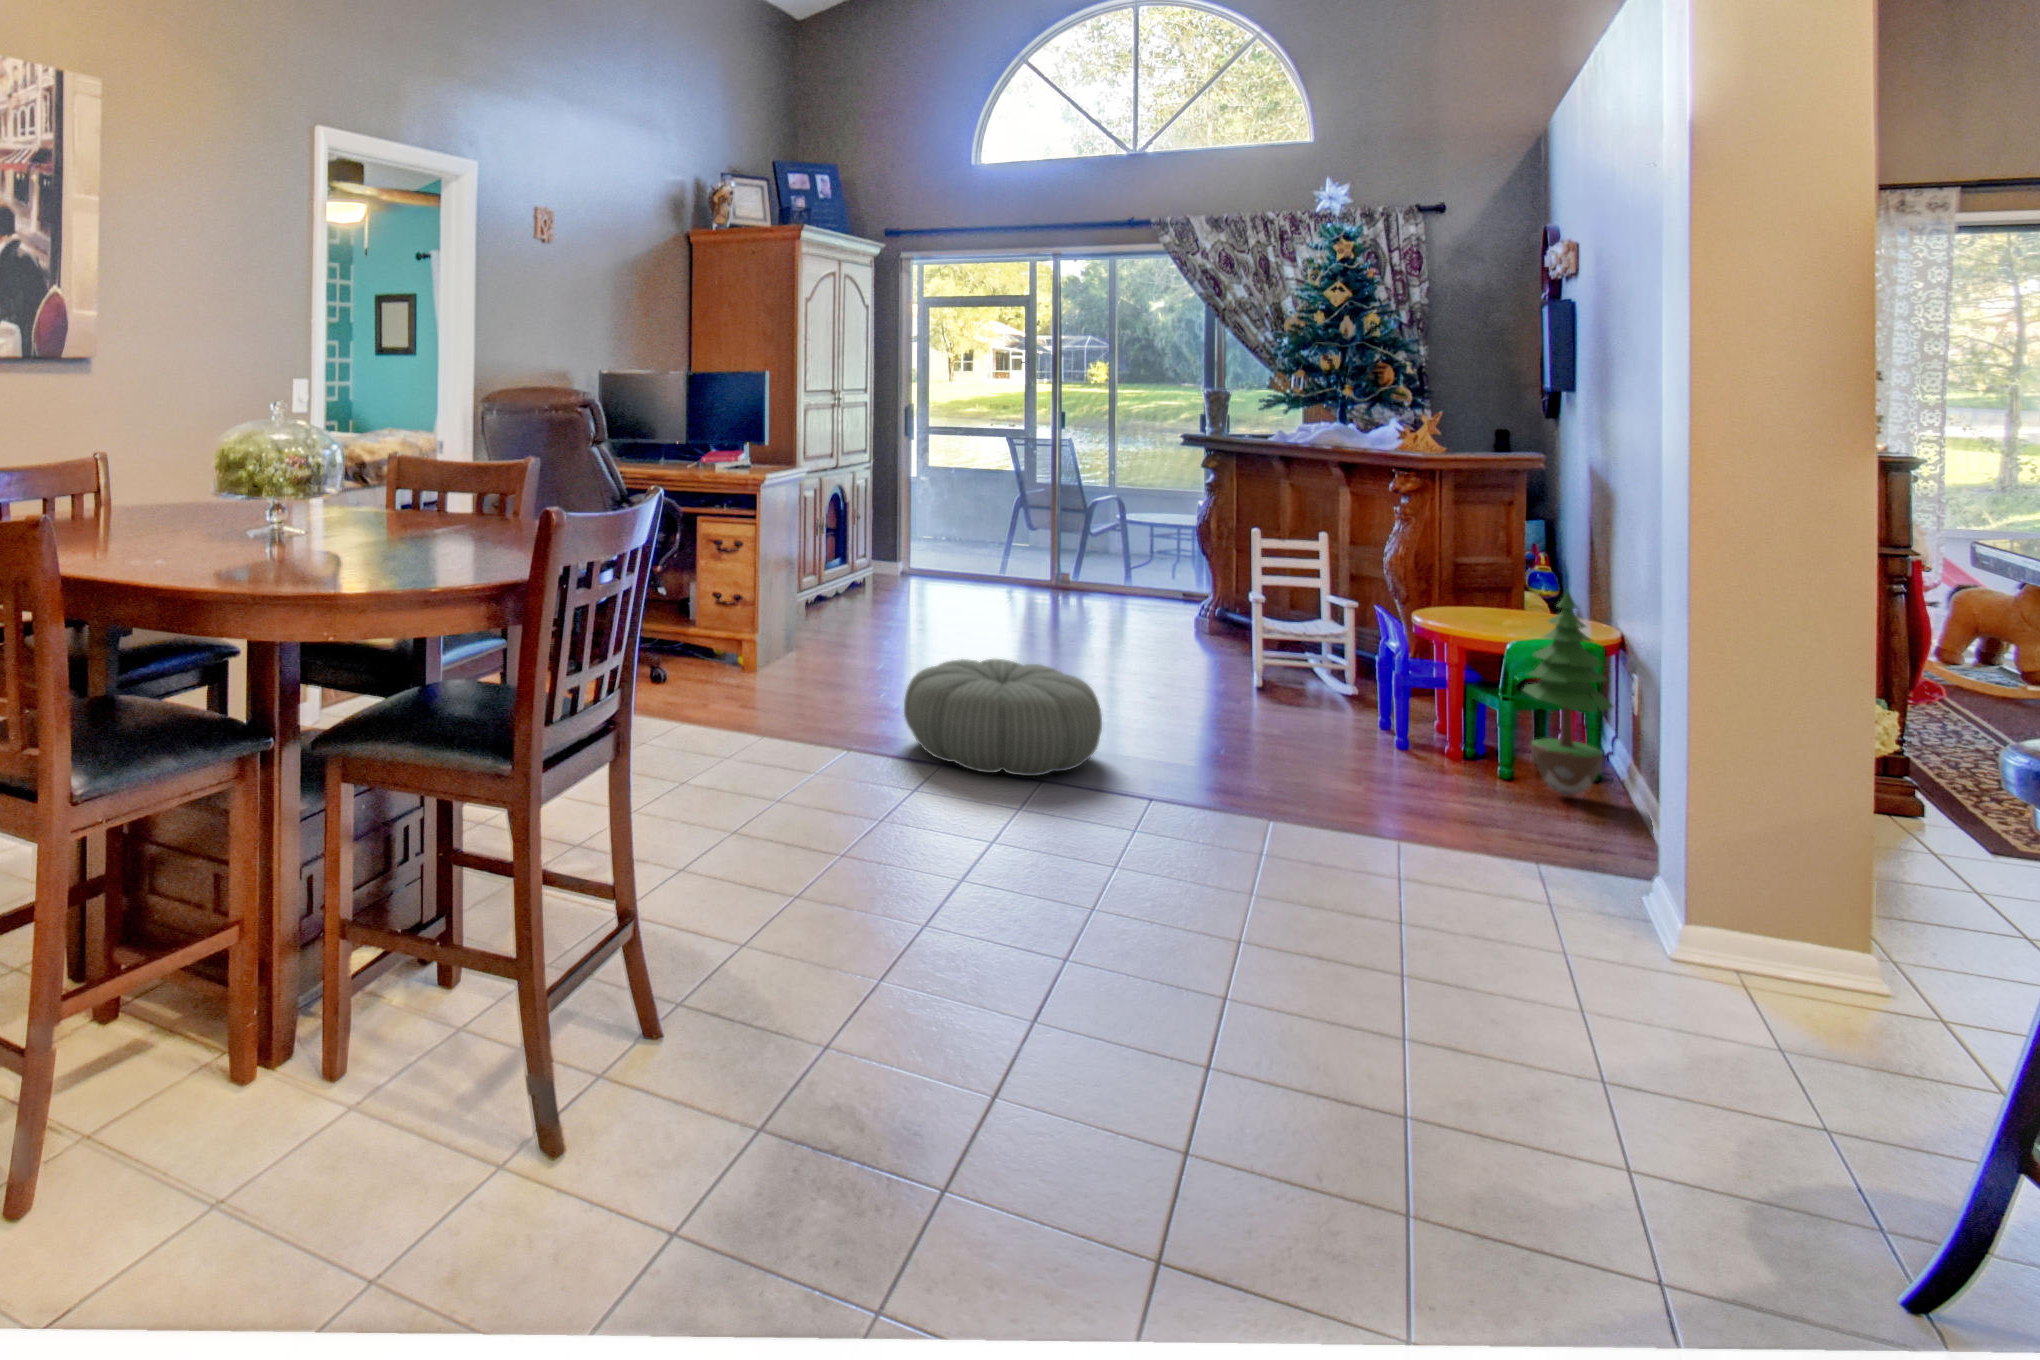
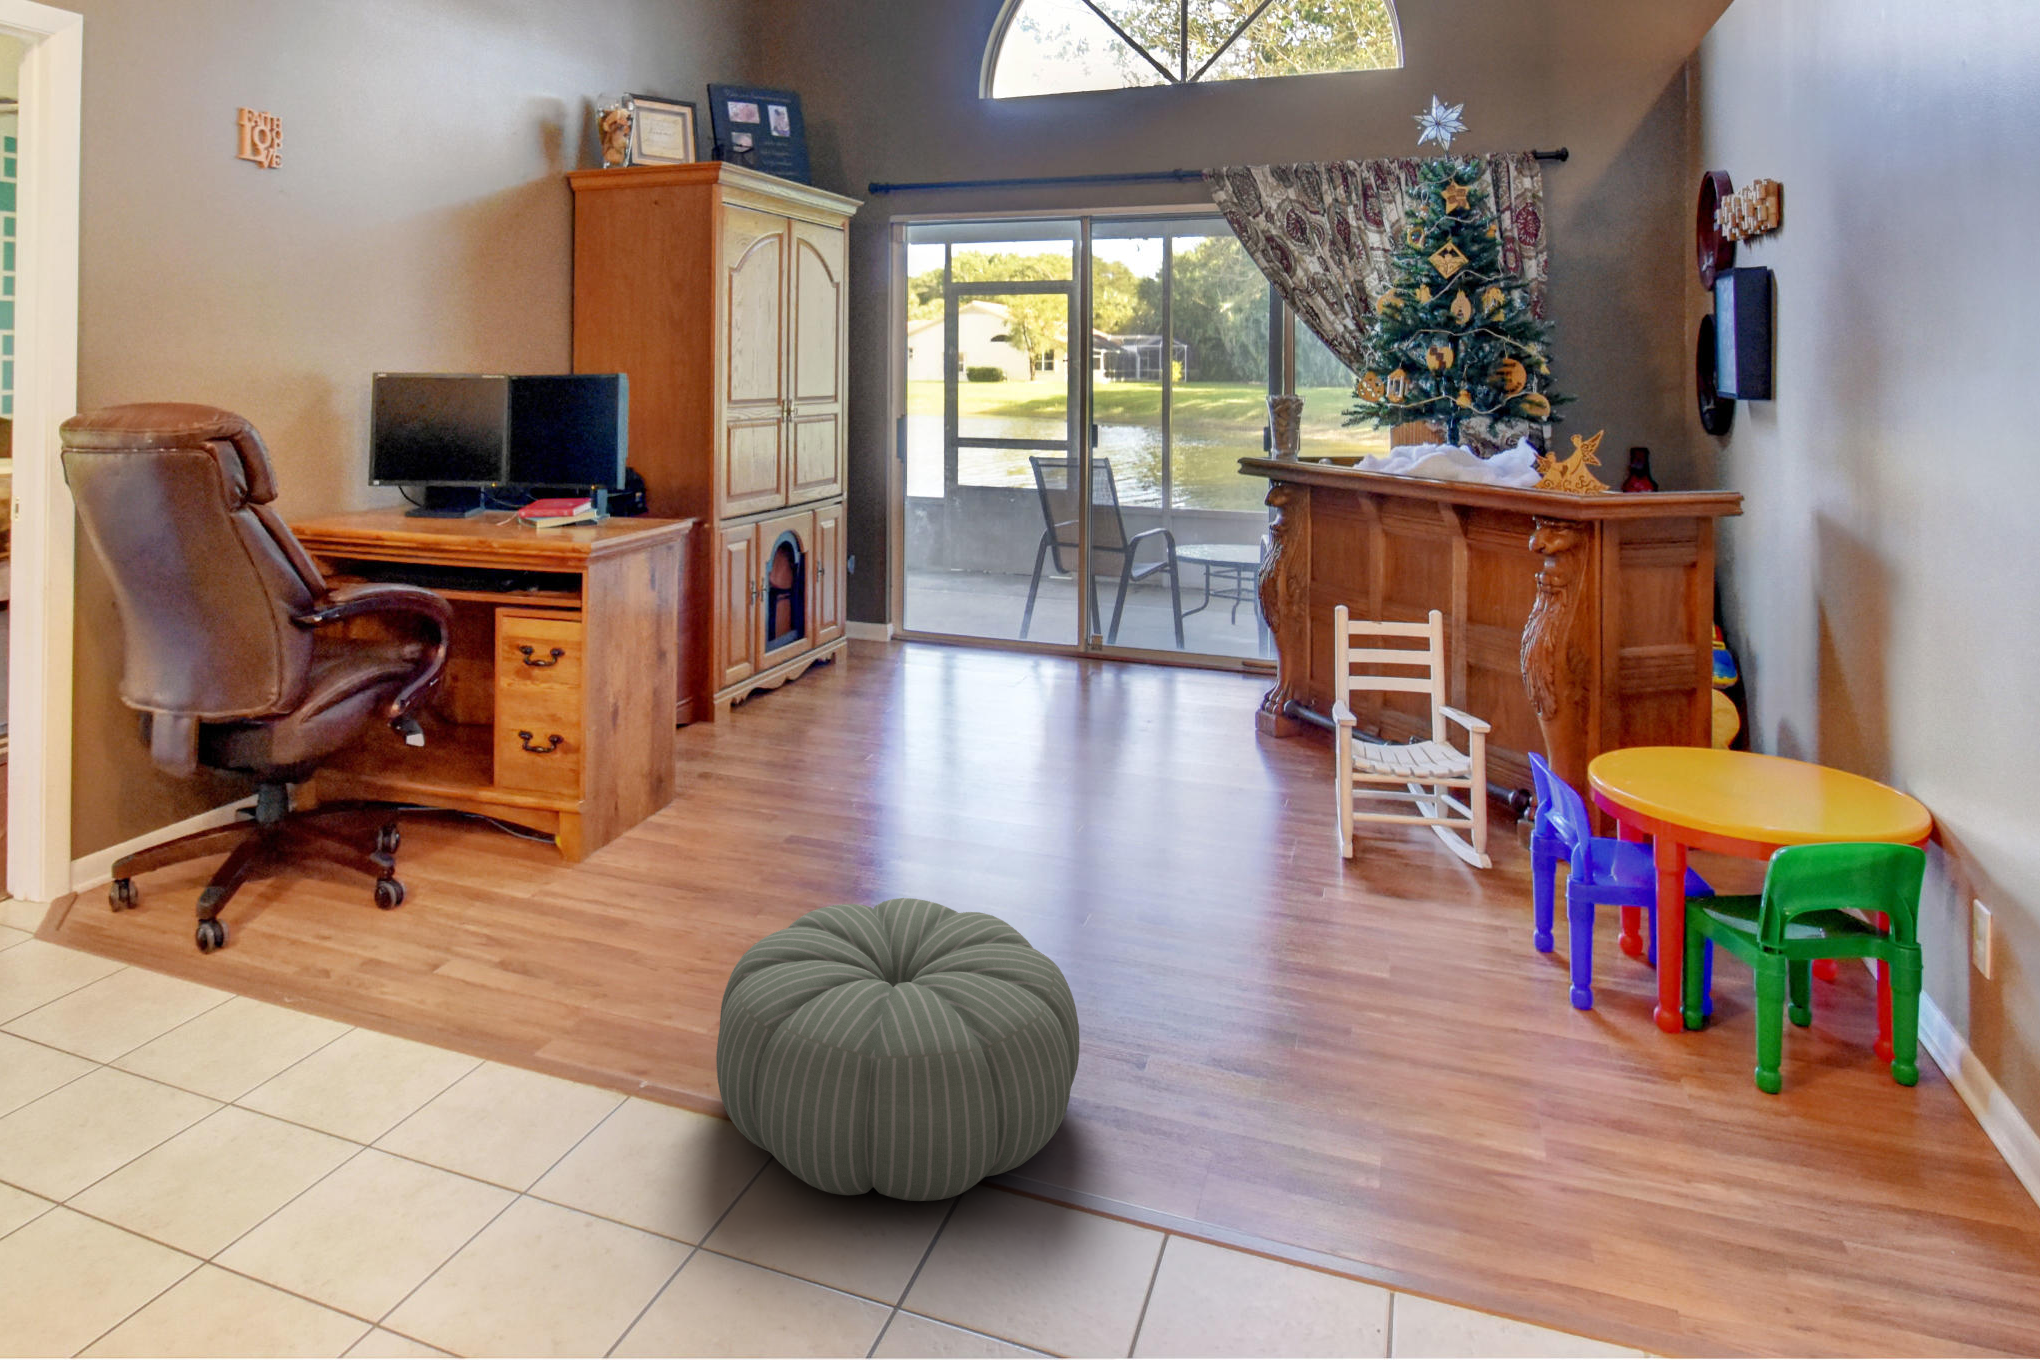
potted tree: present [1523,591,1613,796] -> none [1829,786,2011,1180]

